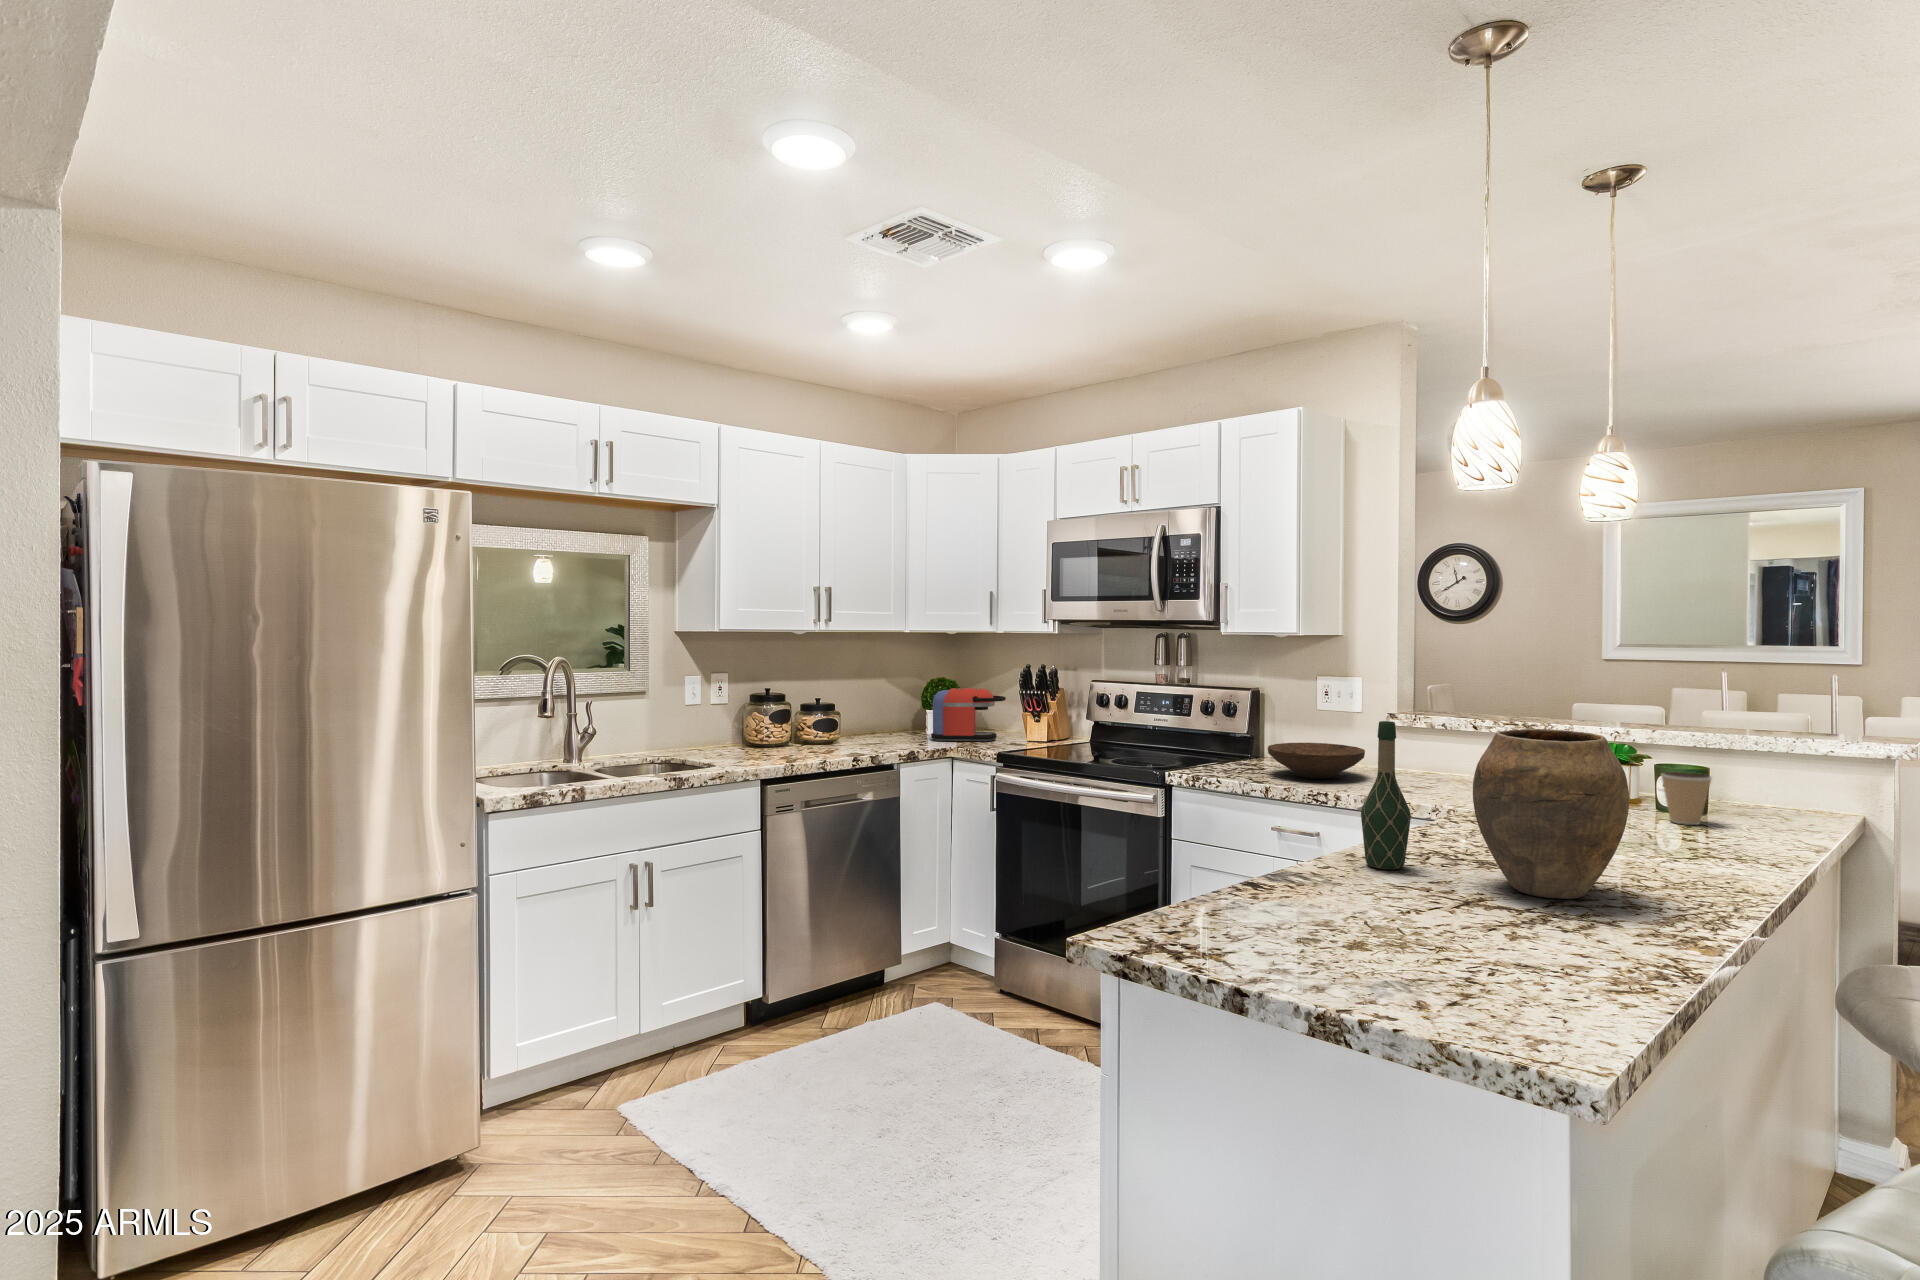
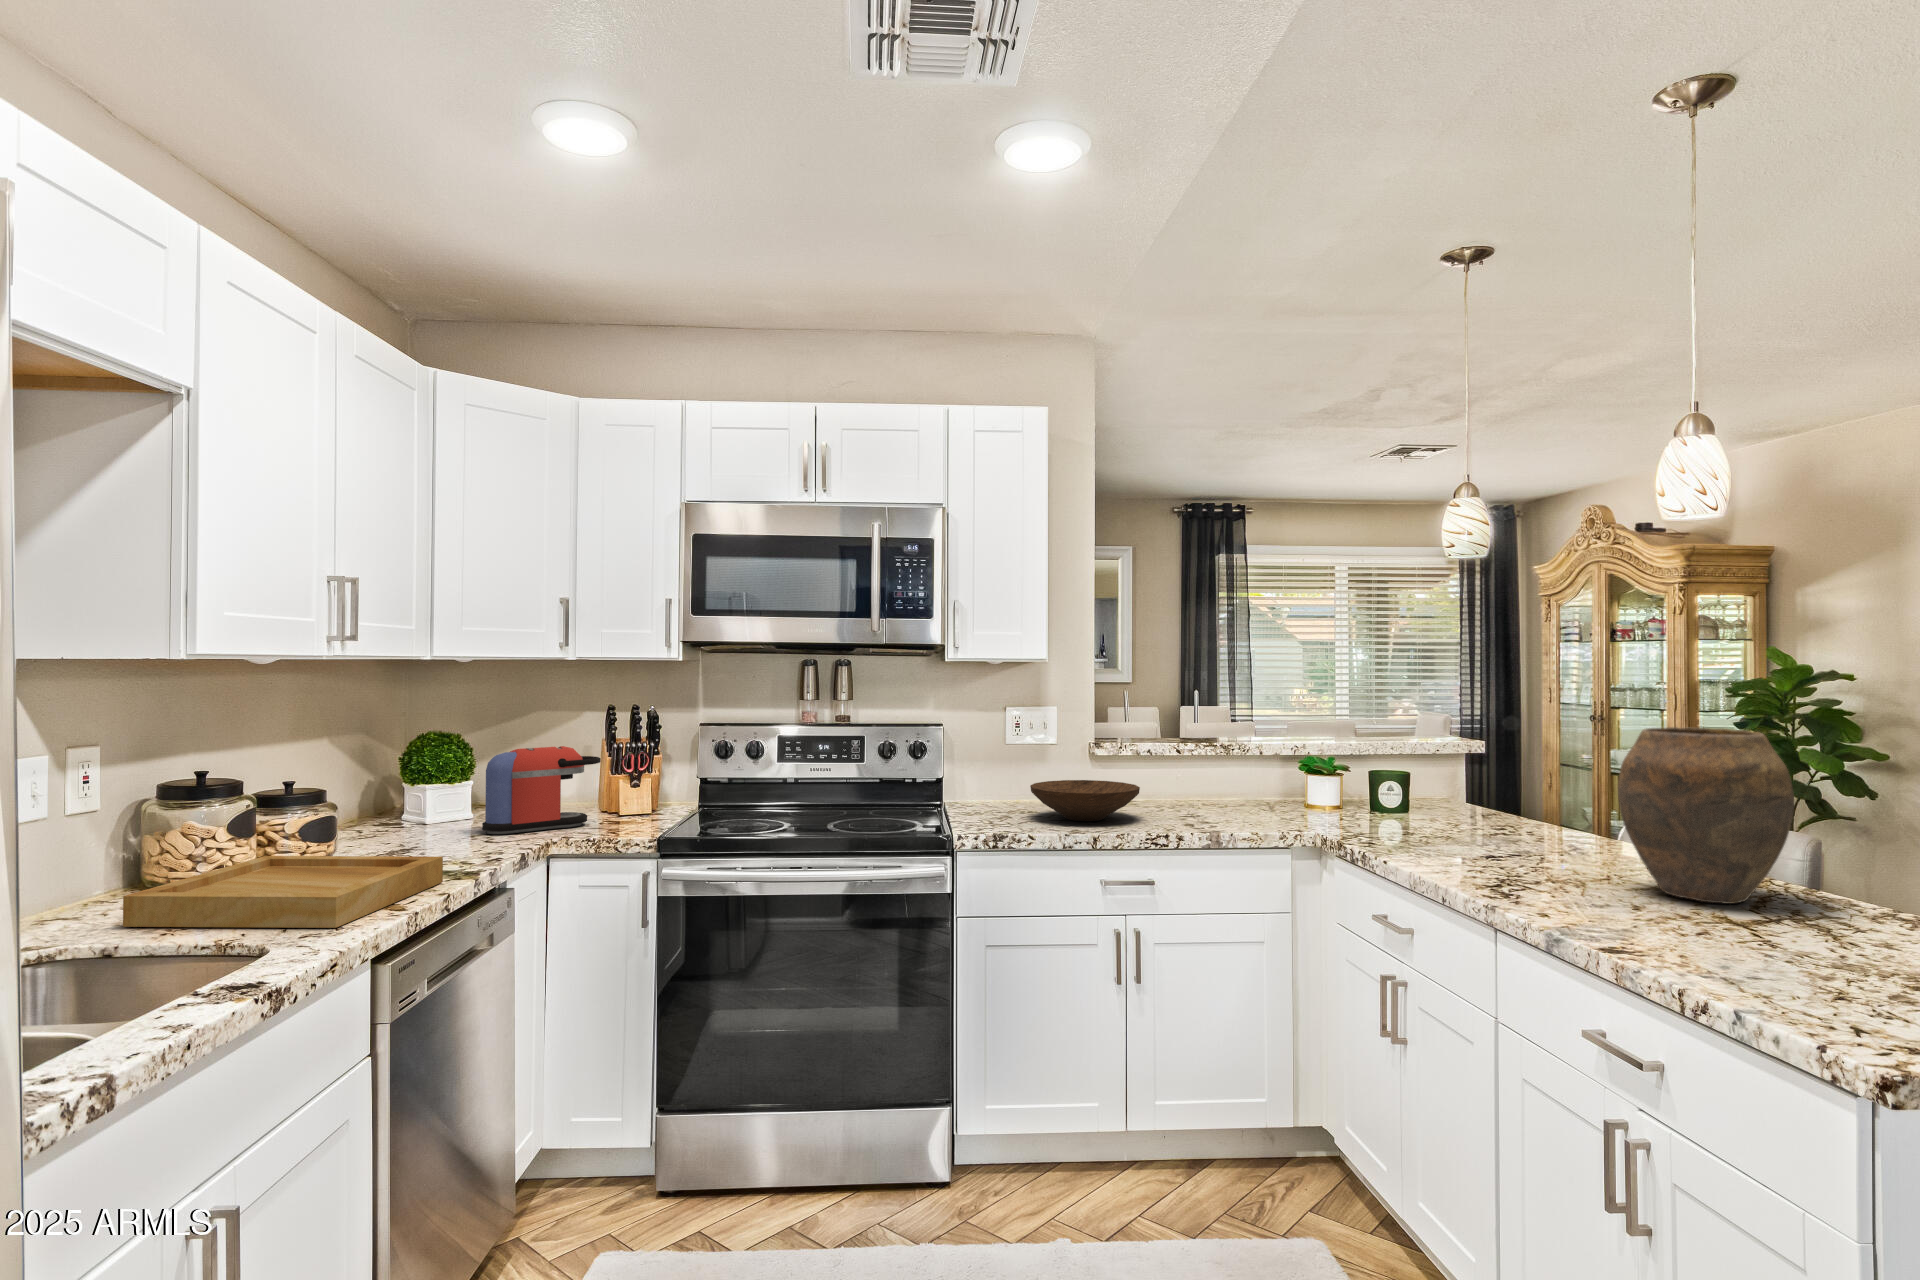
wine bottle: present [1361,721,1411,869] -> none [1521,730,1583,904]
tray: none [708,736,847,769] -> present [123,856,443,928]
coffee cup: present [1661,772,1712,825] -> none [1434,773,1478,821]

